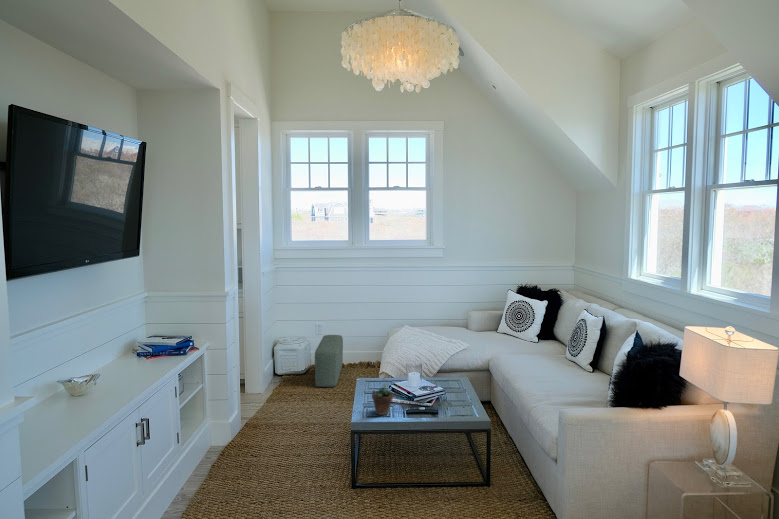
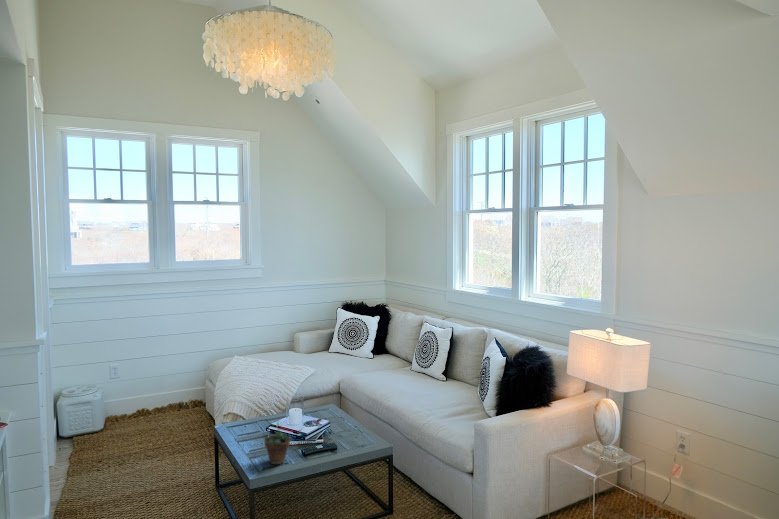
pouf: present [315,335,343,387] -> none [121,377,155,445]

